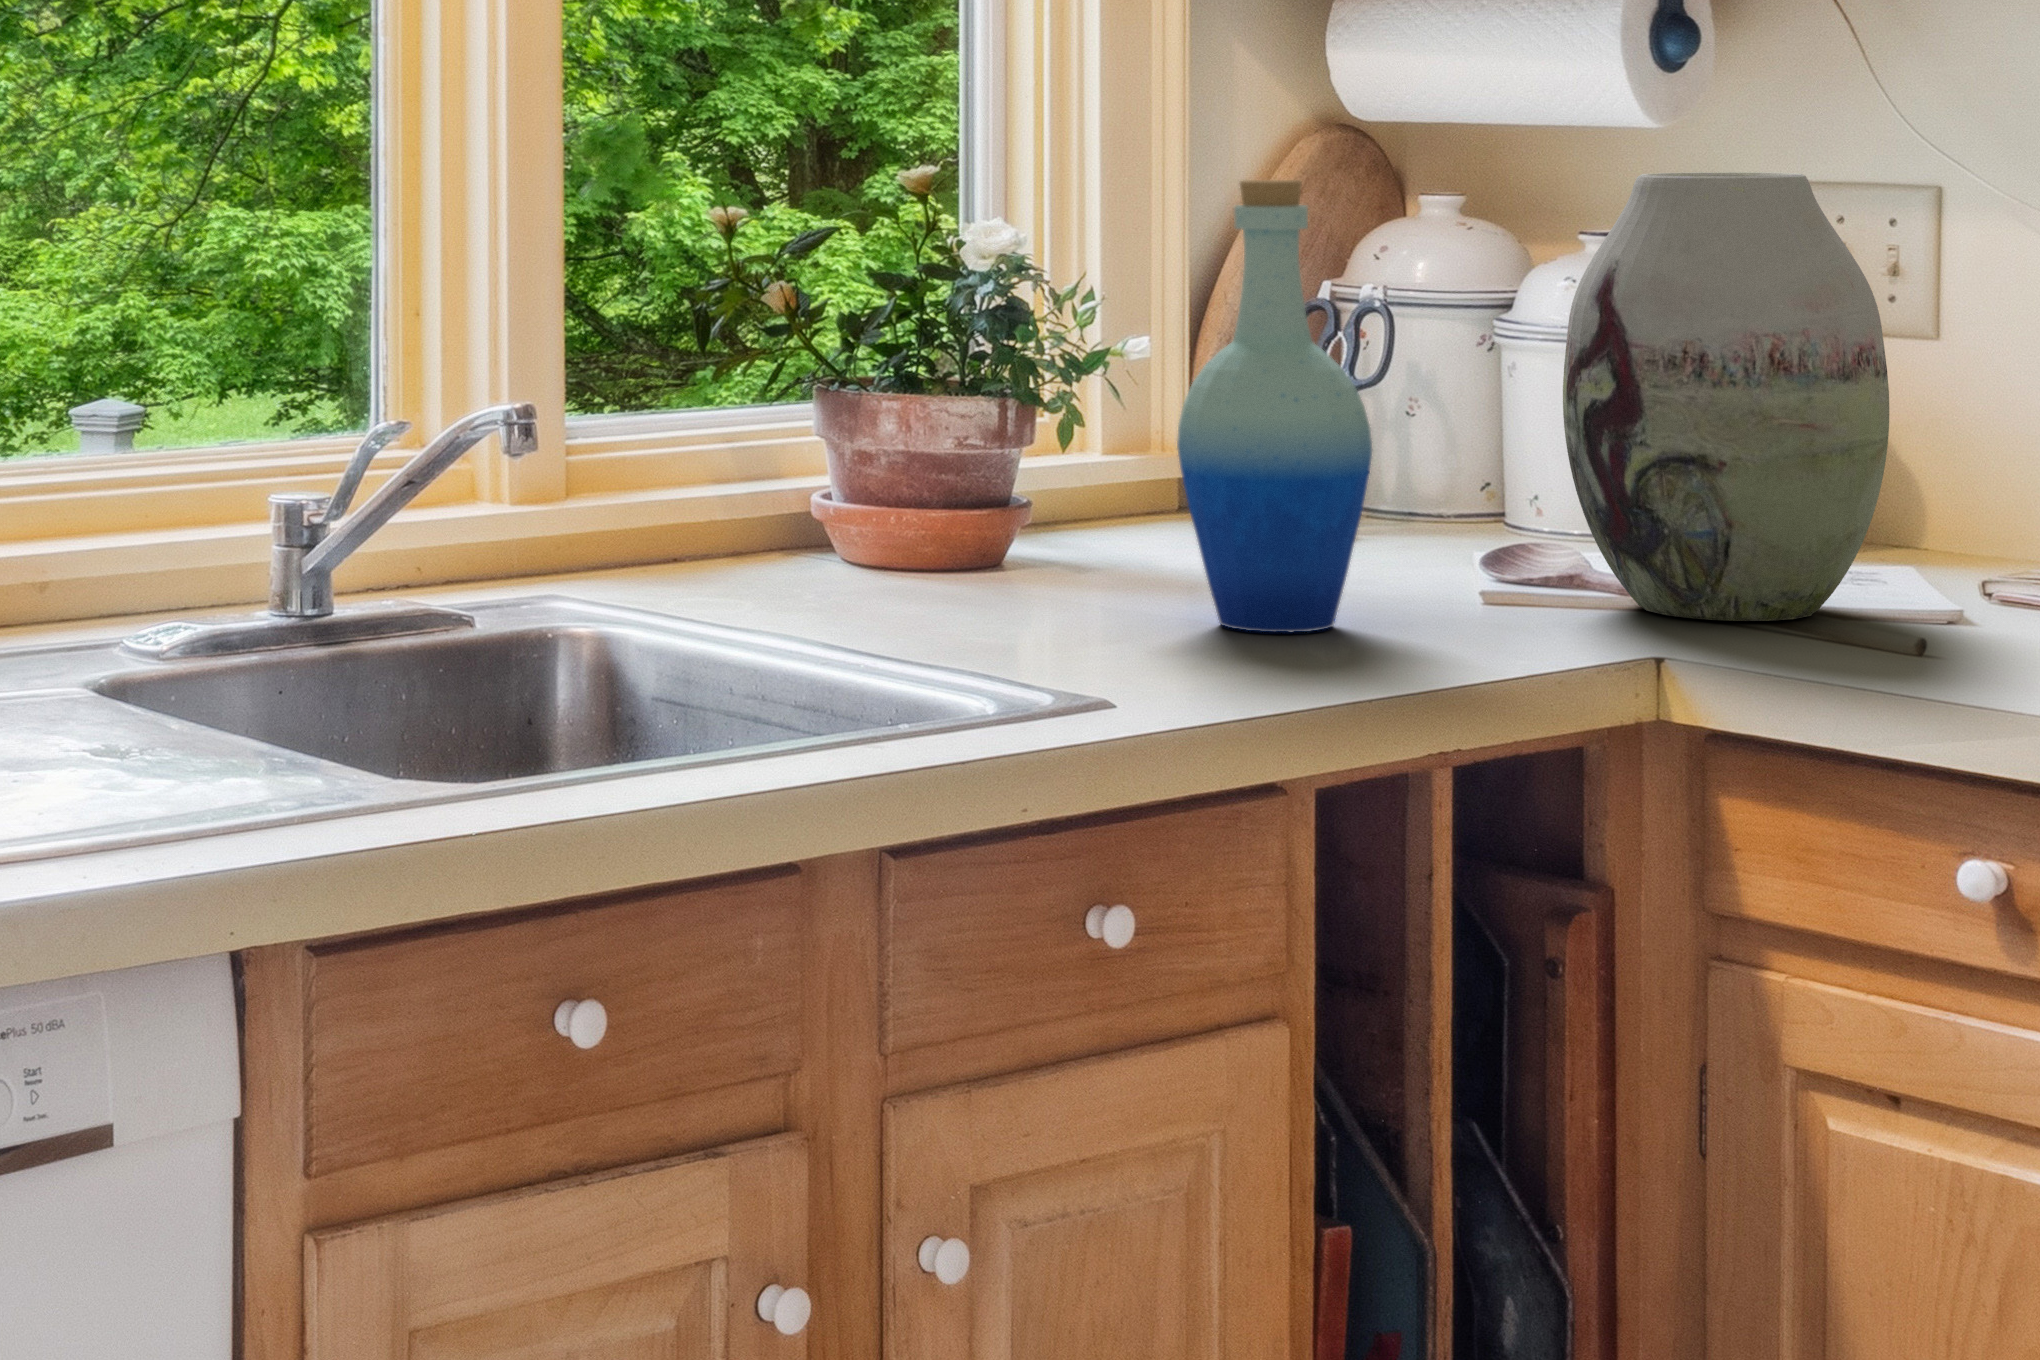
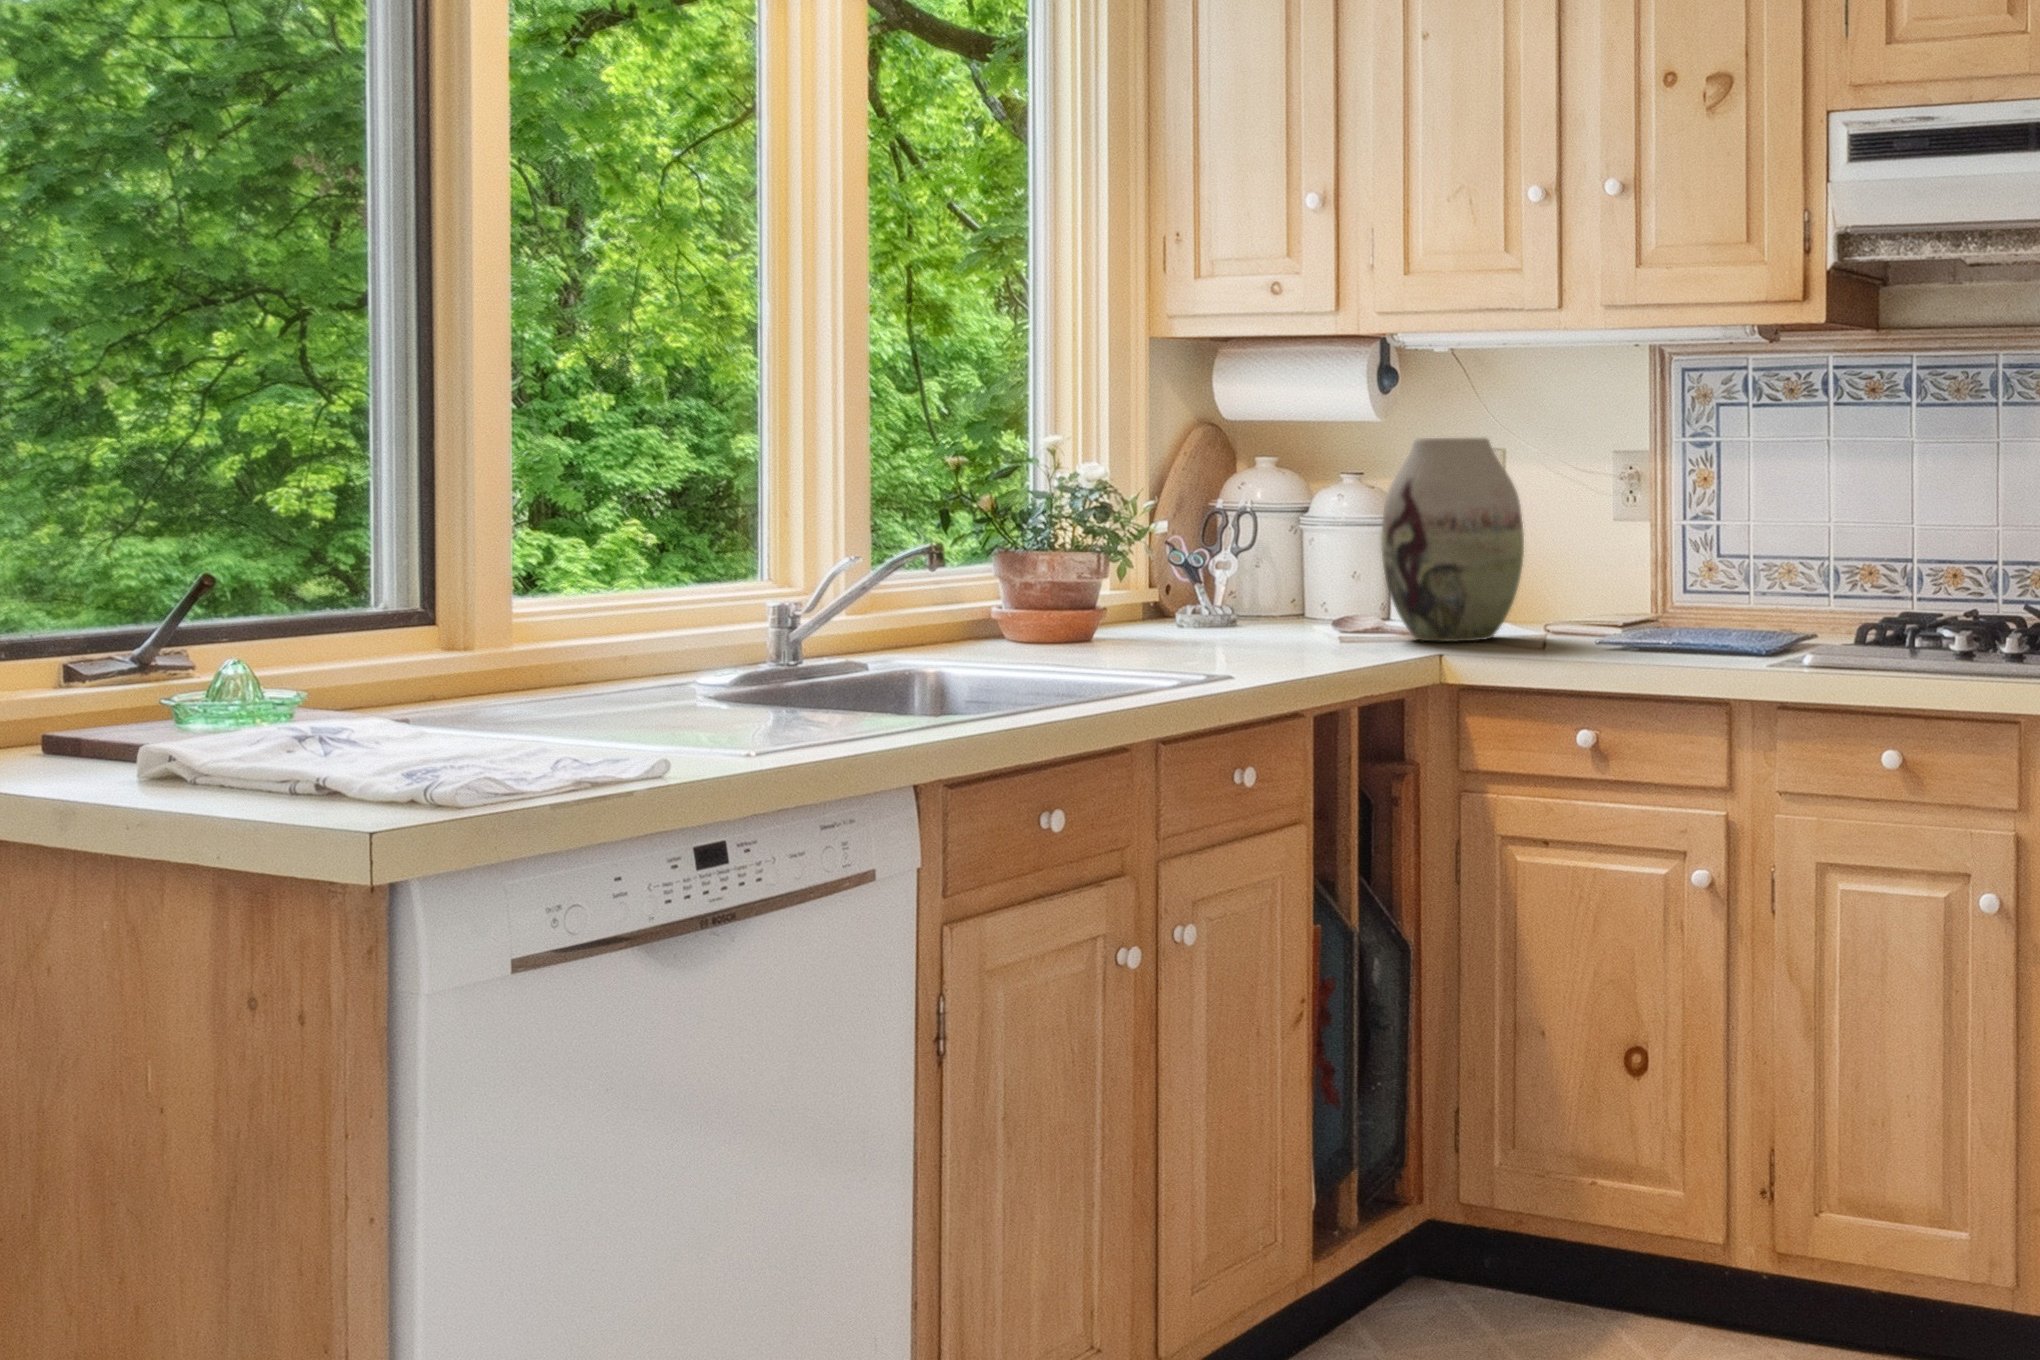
bottle: present [1177,180,1372,632] -> none [1219,439,1313,655]

